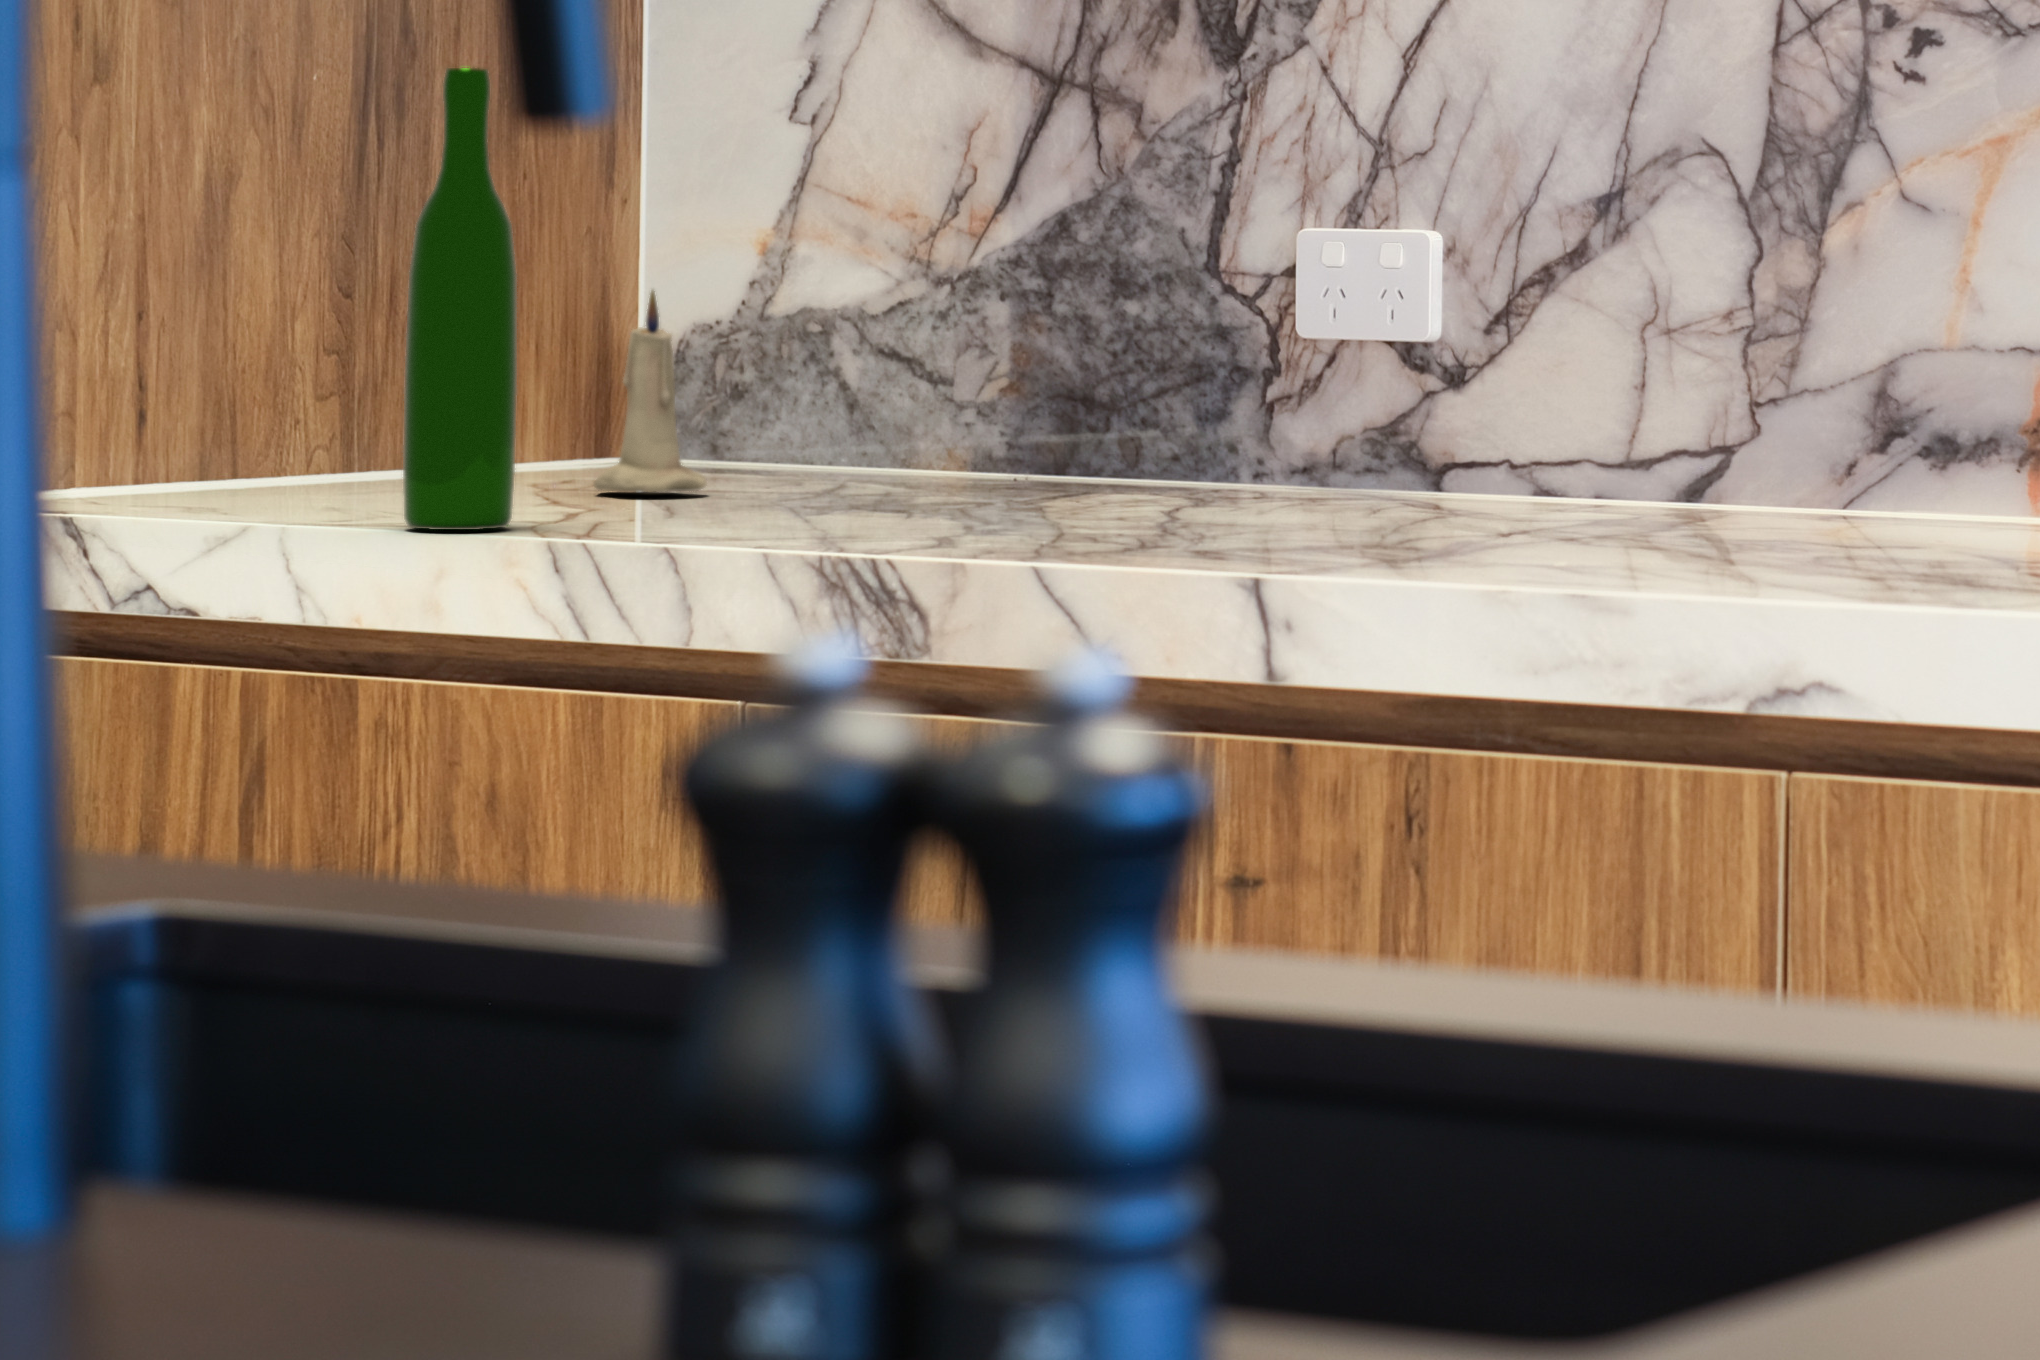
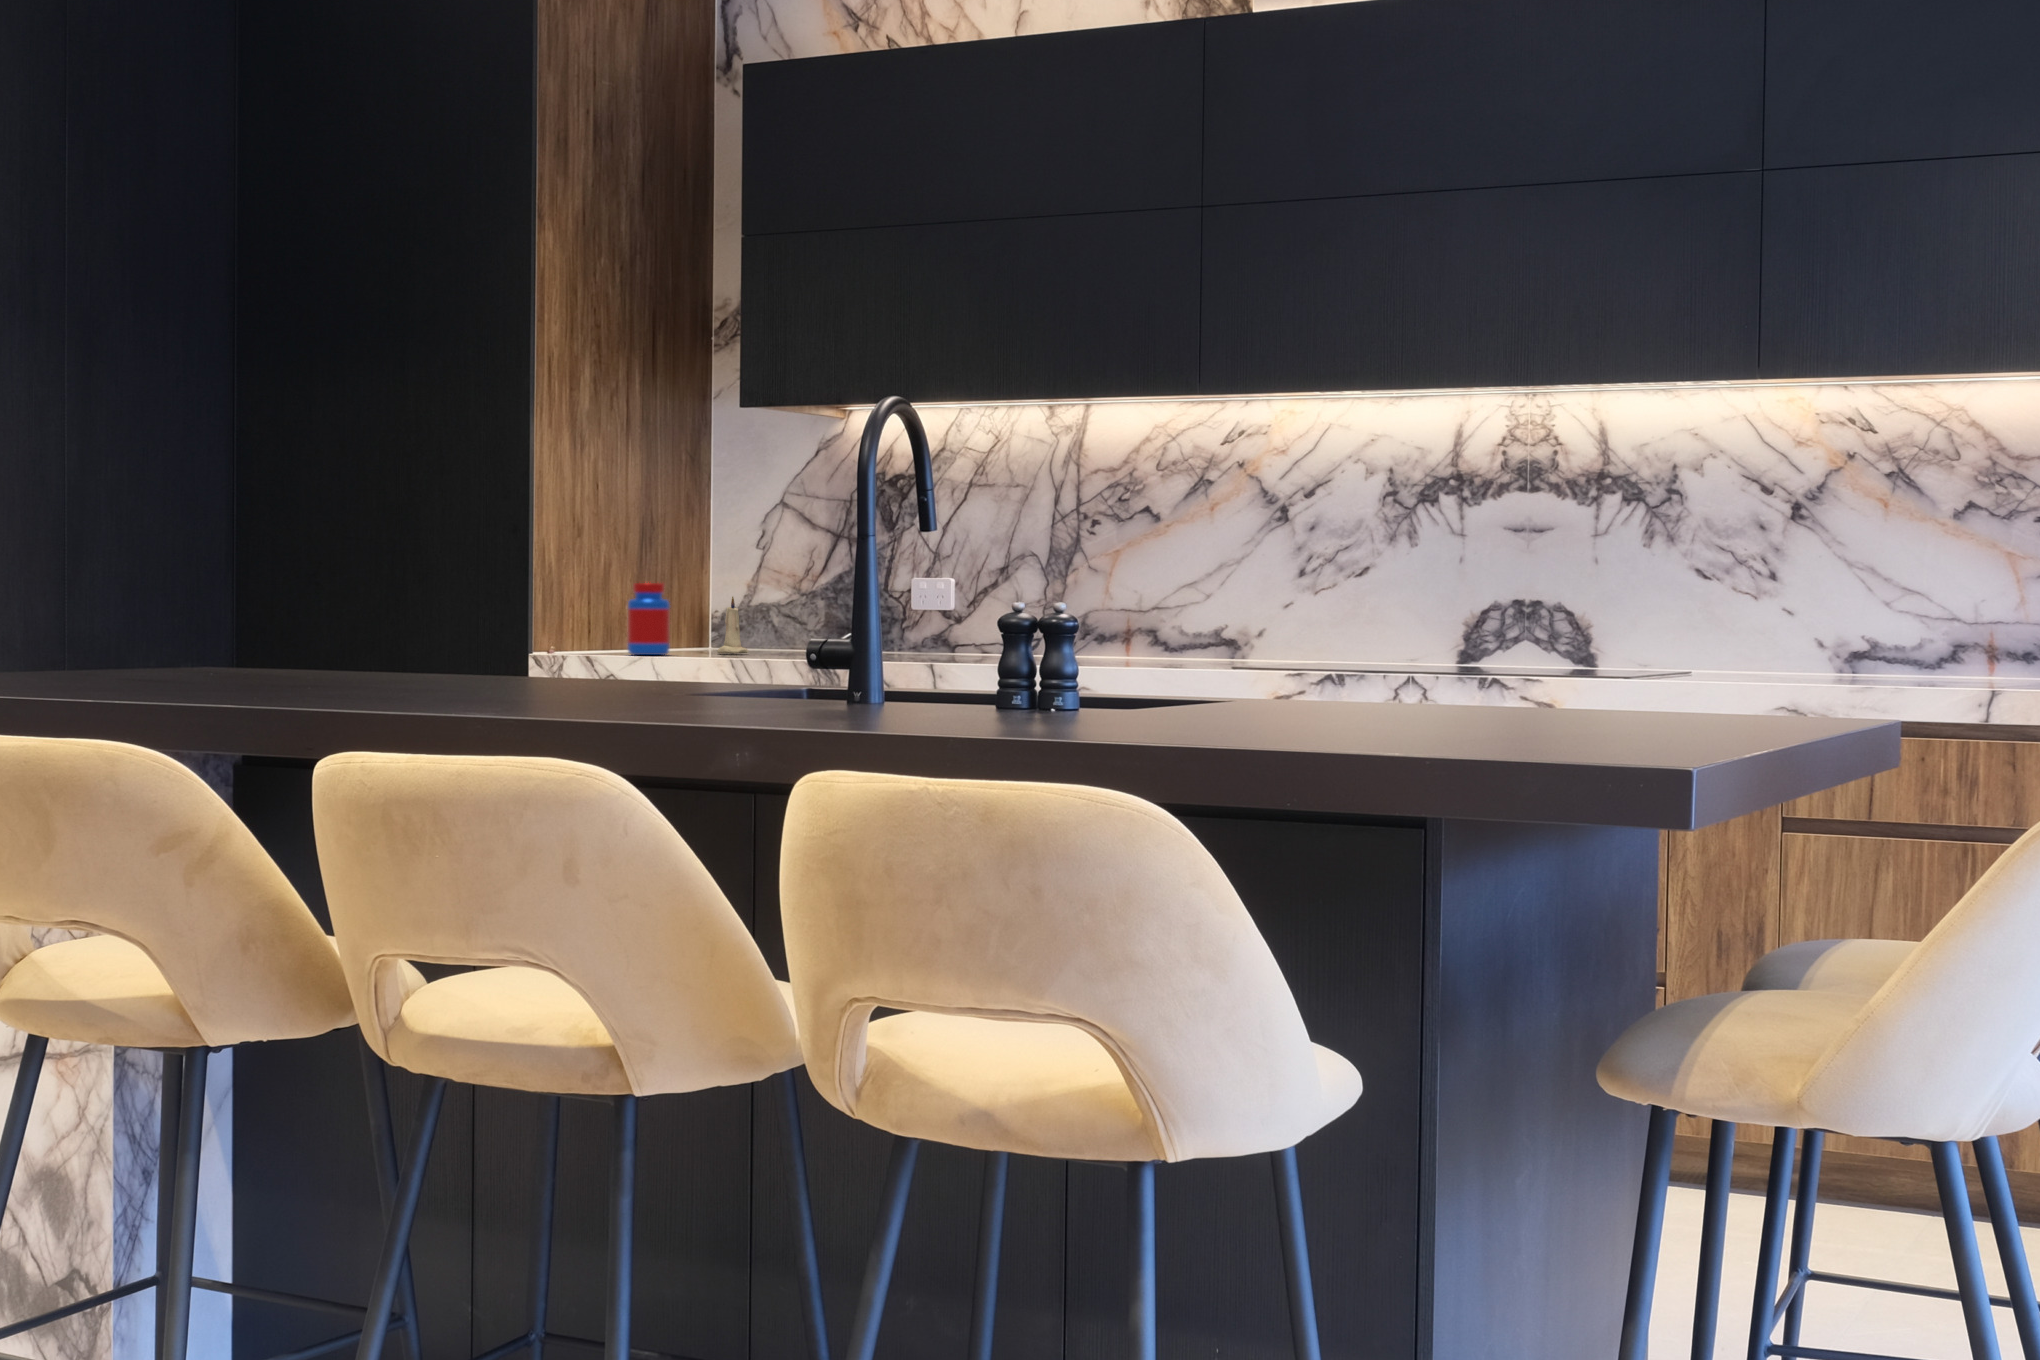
wine bottle: present [403,68,517,530] -> none [684,533,713,658]
jar: none [245,245,404,505] -> present [627,583,670,655]

